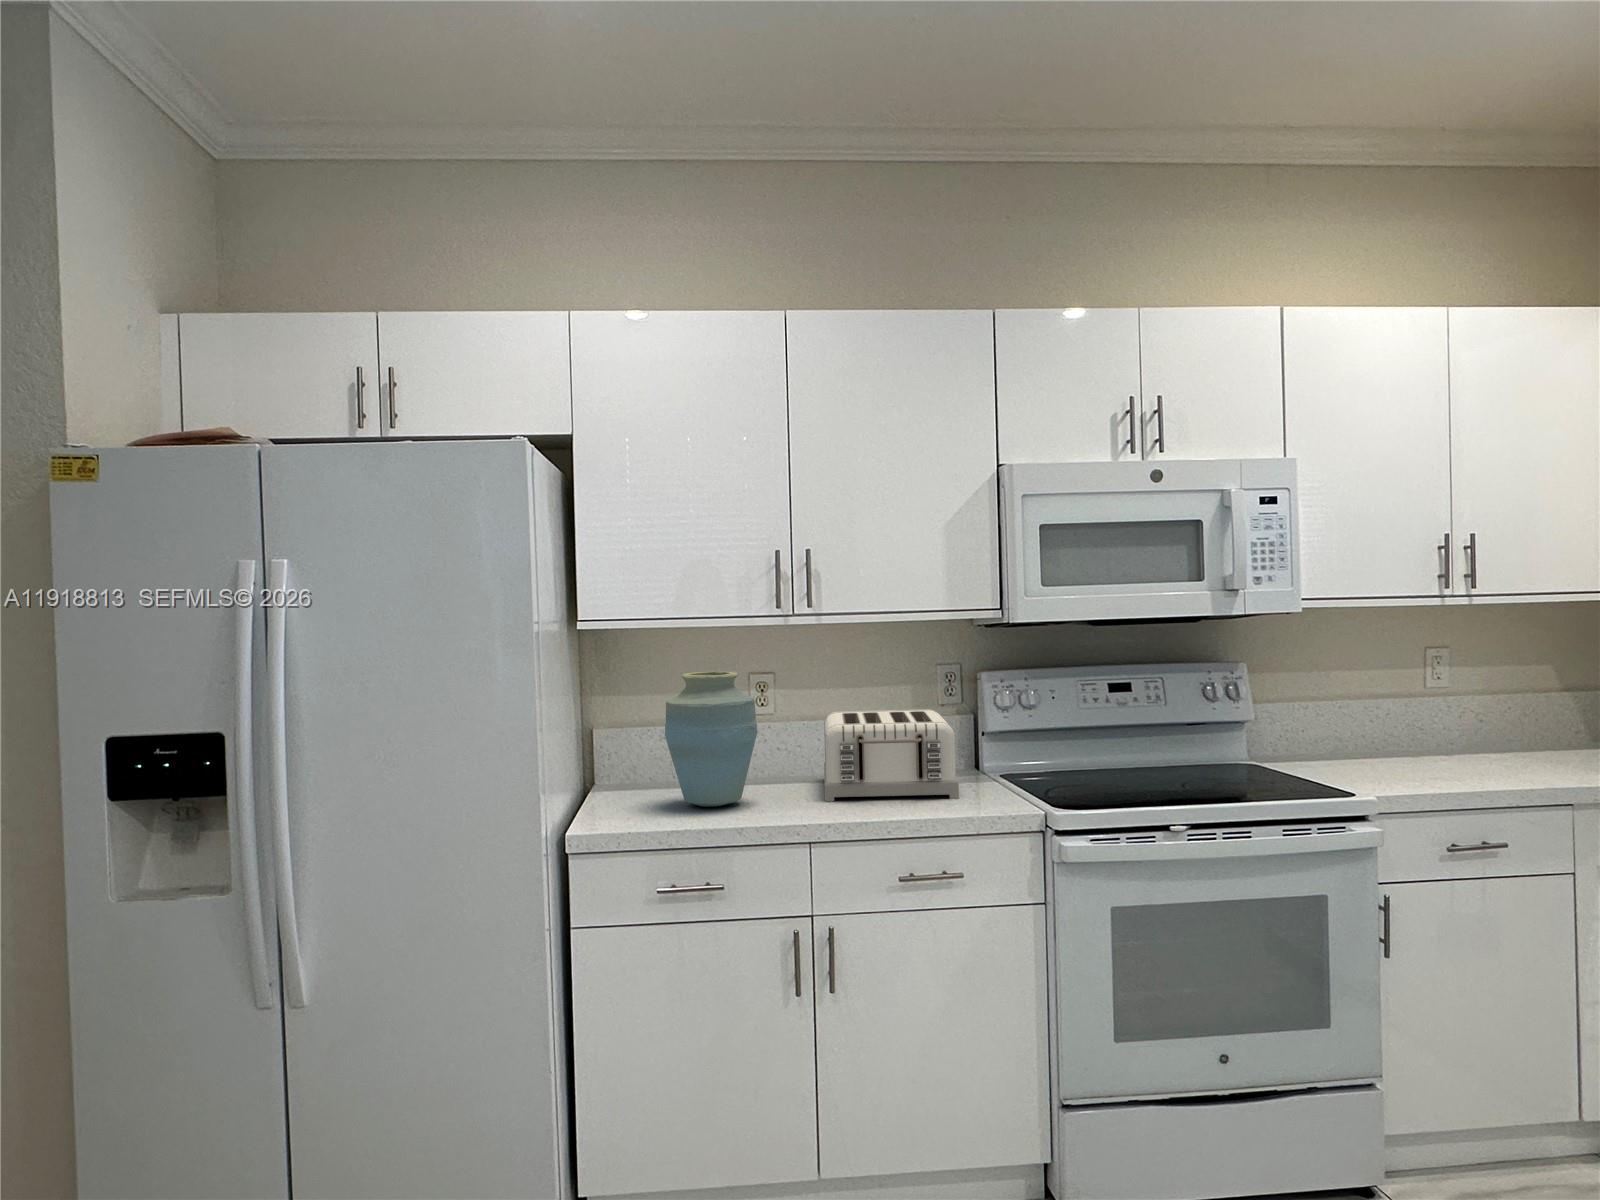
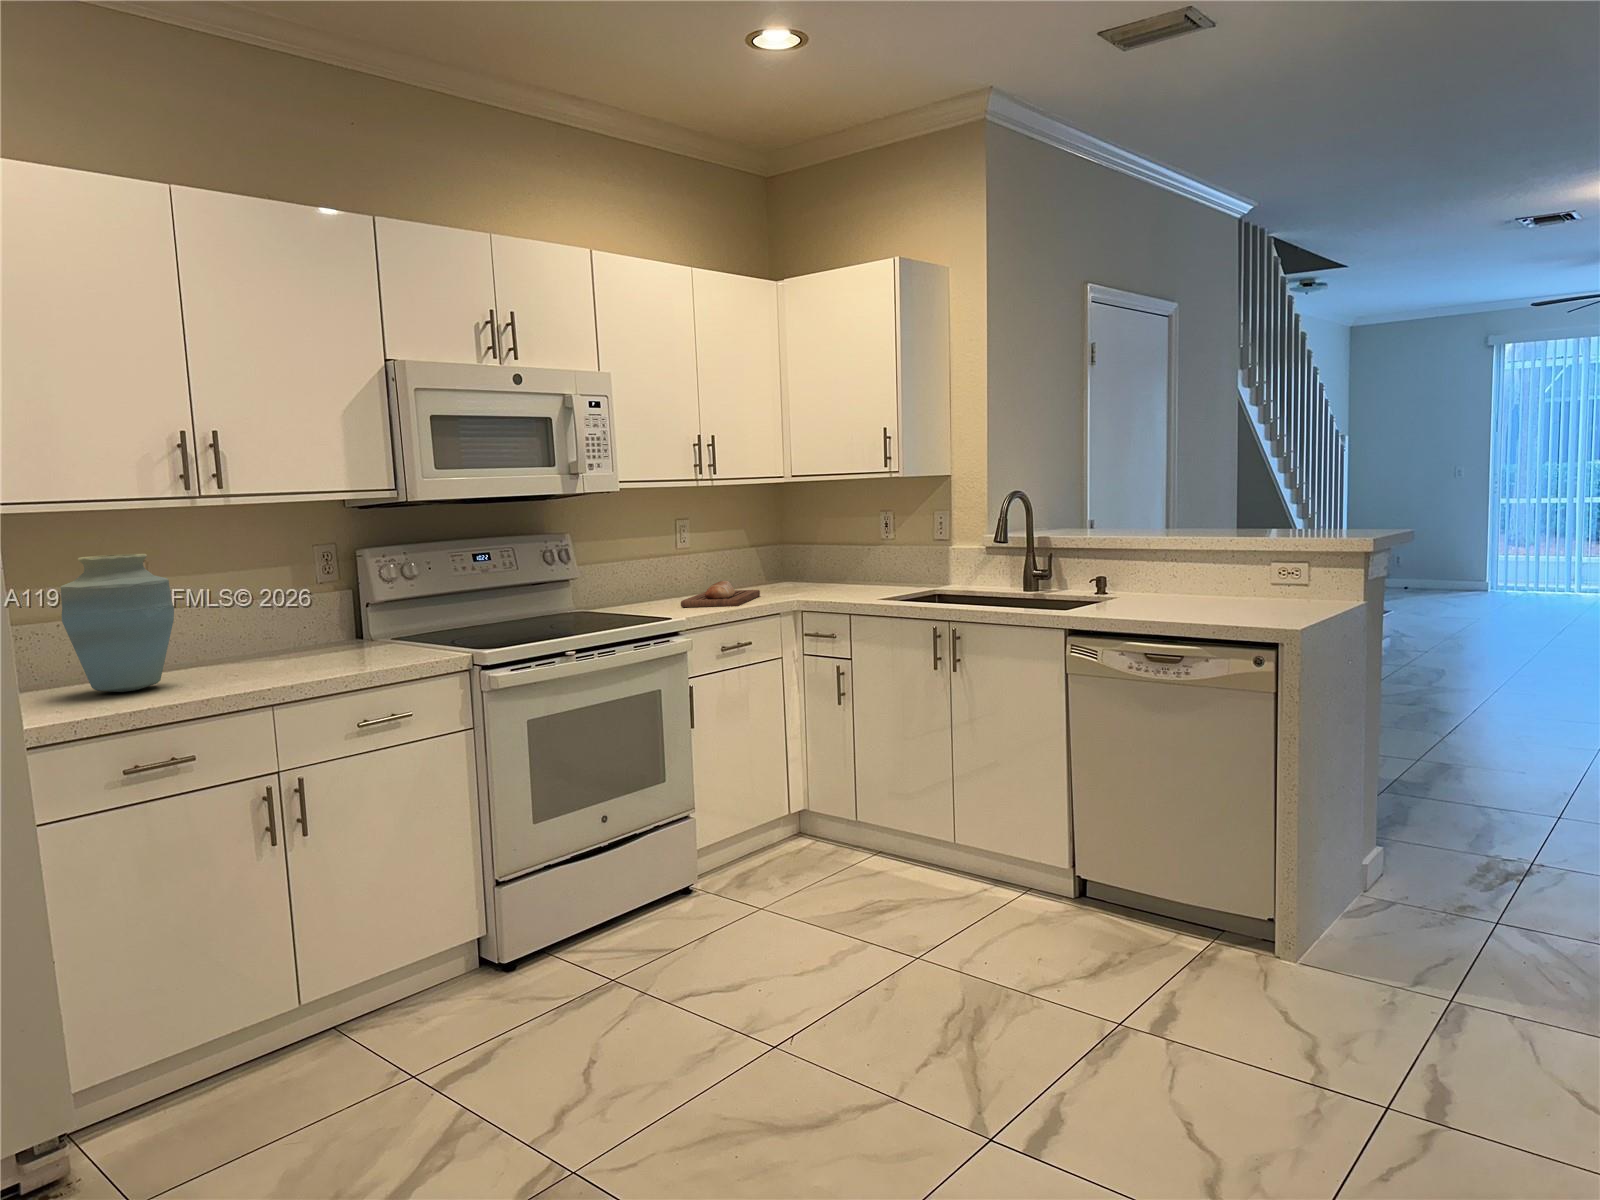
toaster: present [824,709,959,802] -> none [211,587,377,673]
bread loaf: none [1403,739,1554,783] -> present [681,581,760,607]

